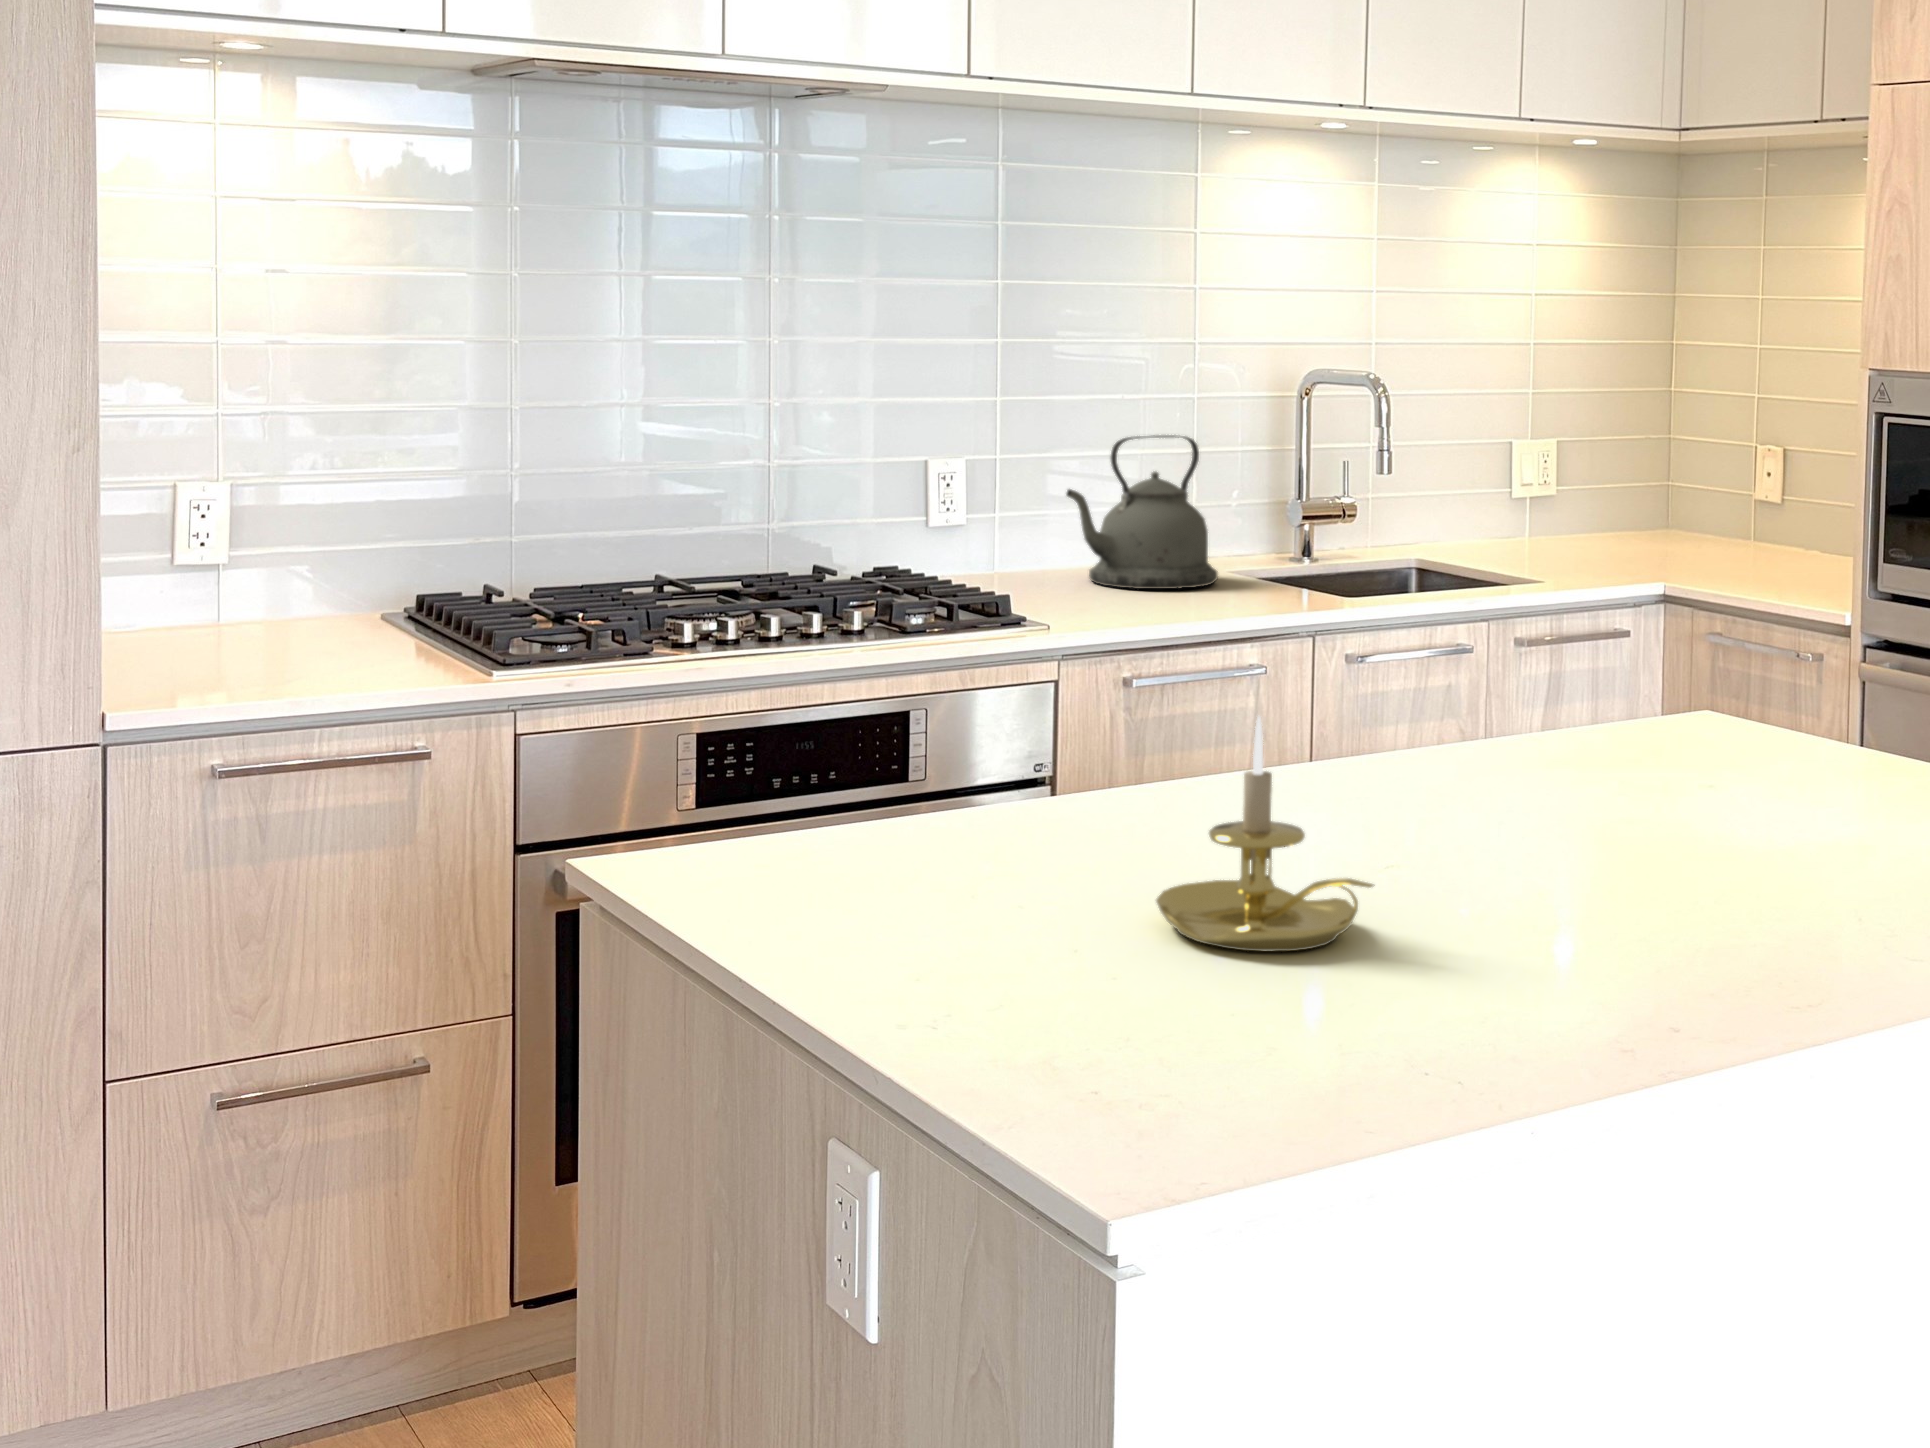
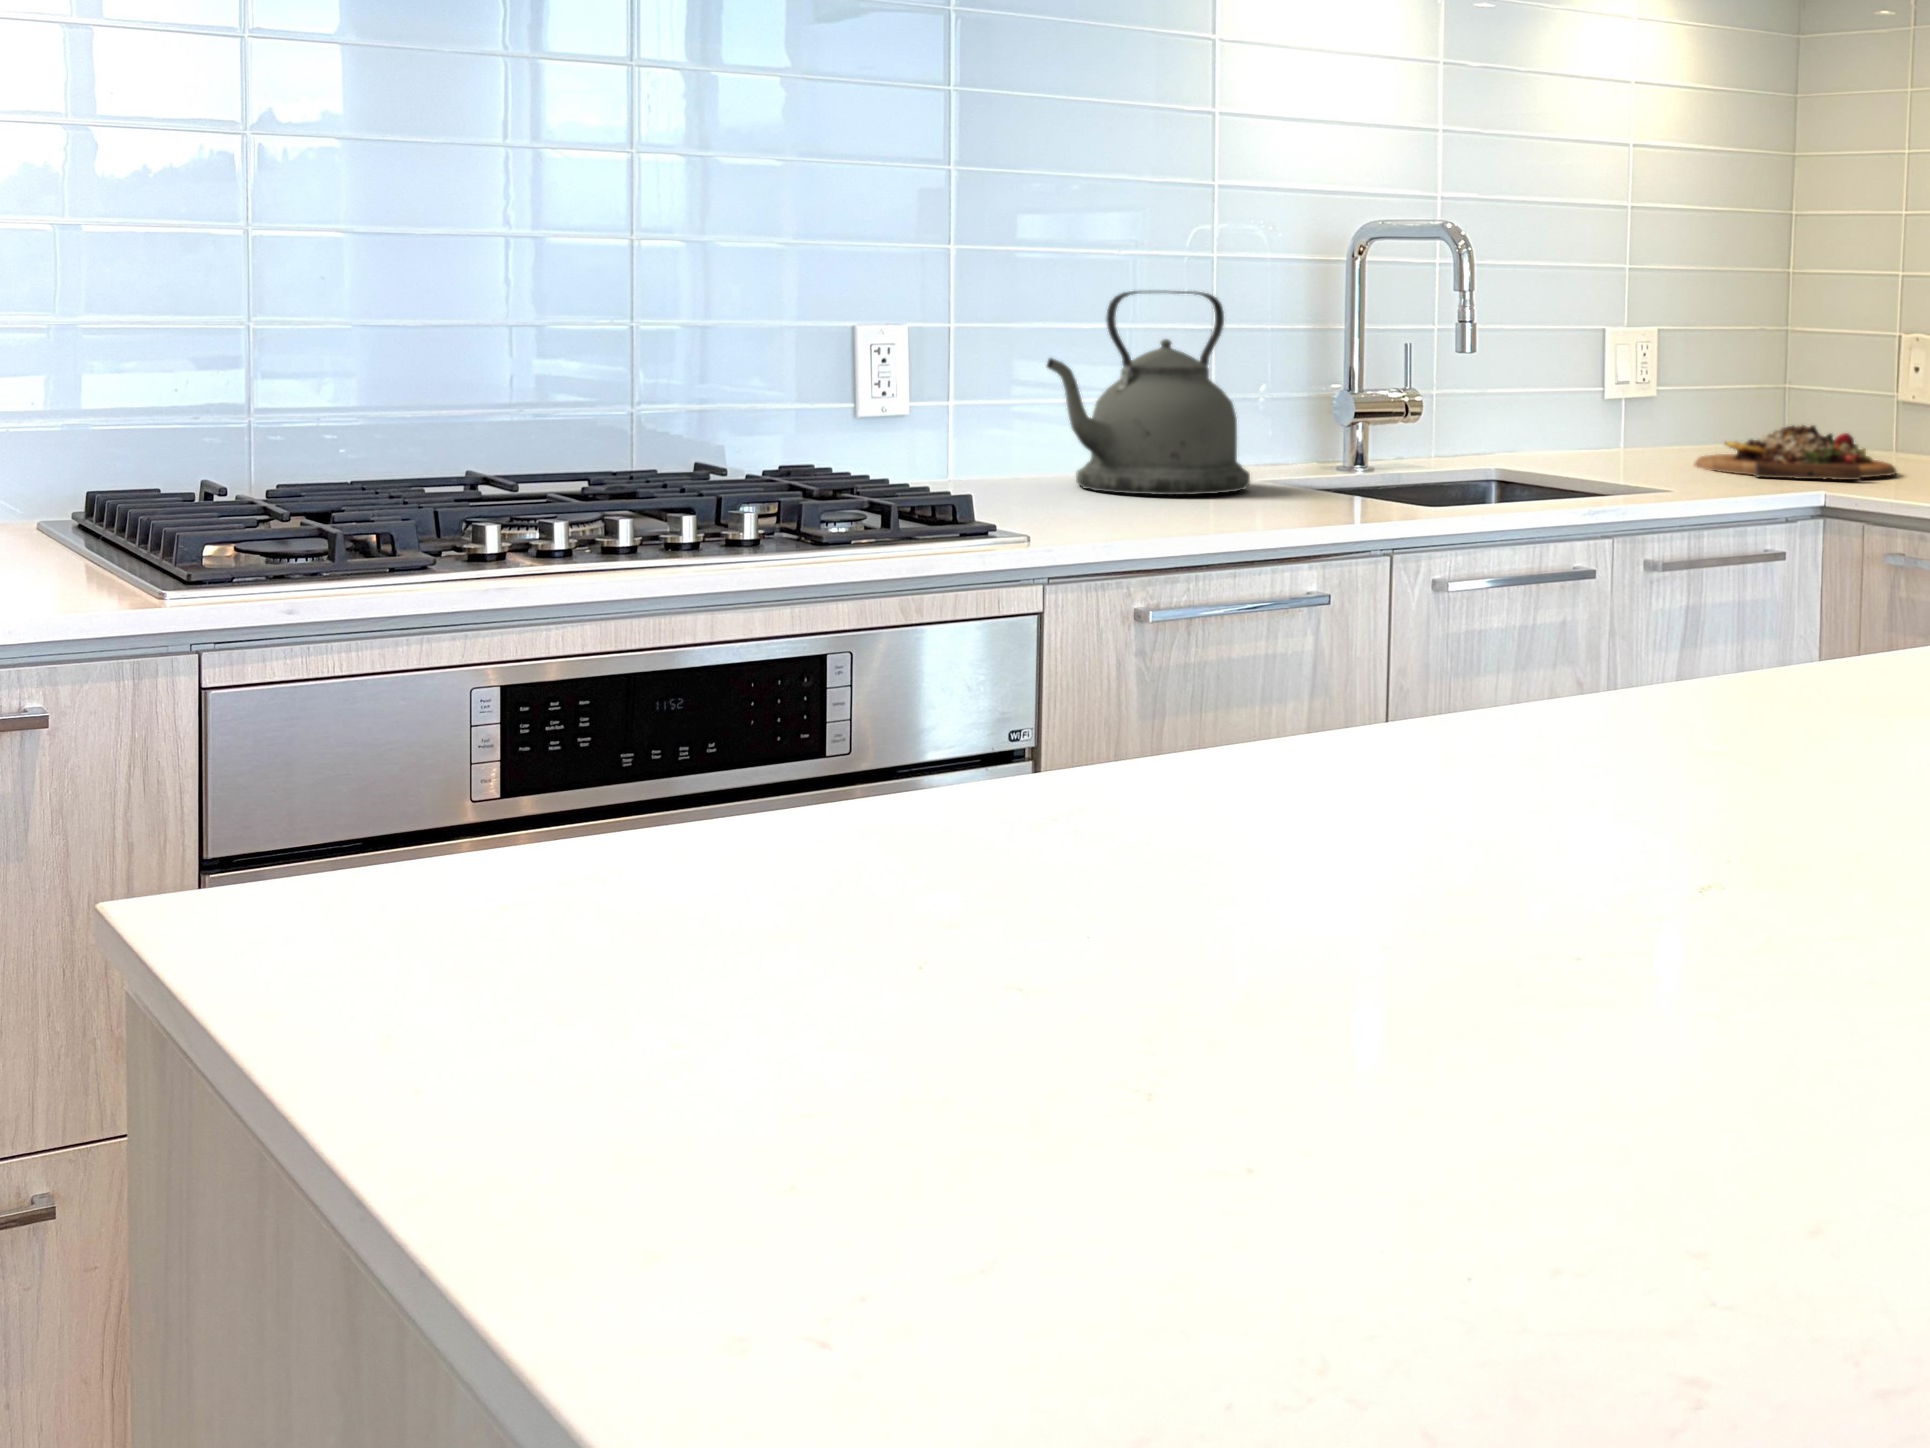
cutting board: none [1579,522,1740,570] -> present [1695,425,1897,480]
candle holder: present [1156,717,1373,951] -> none [1310,589,1776,1067]

